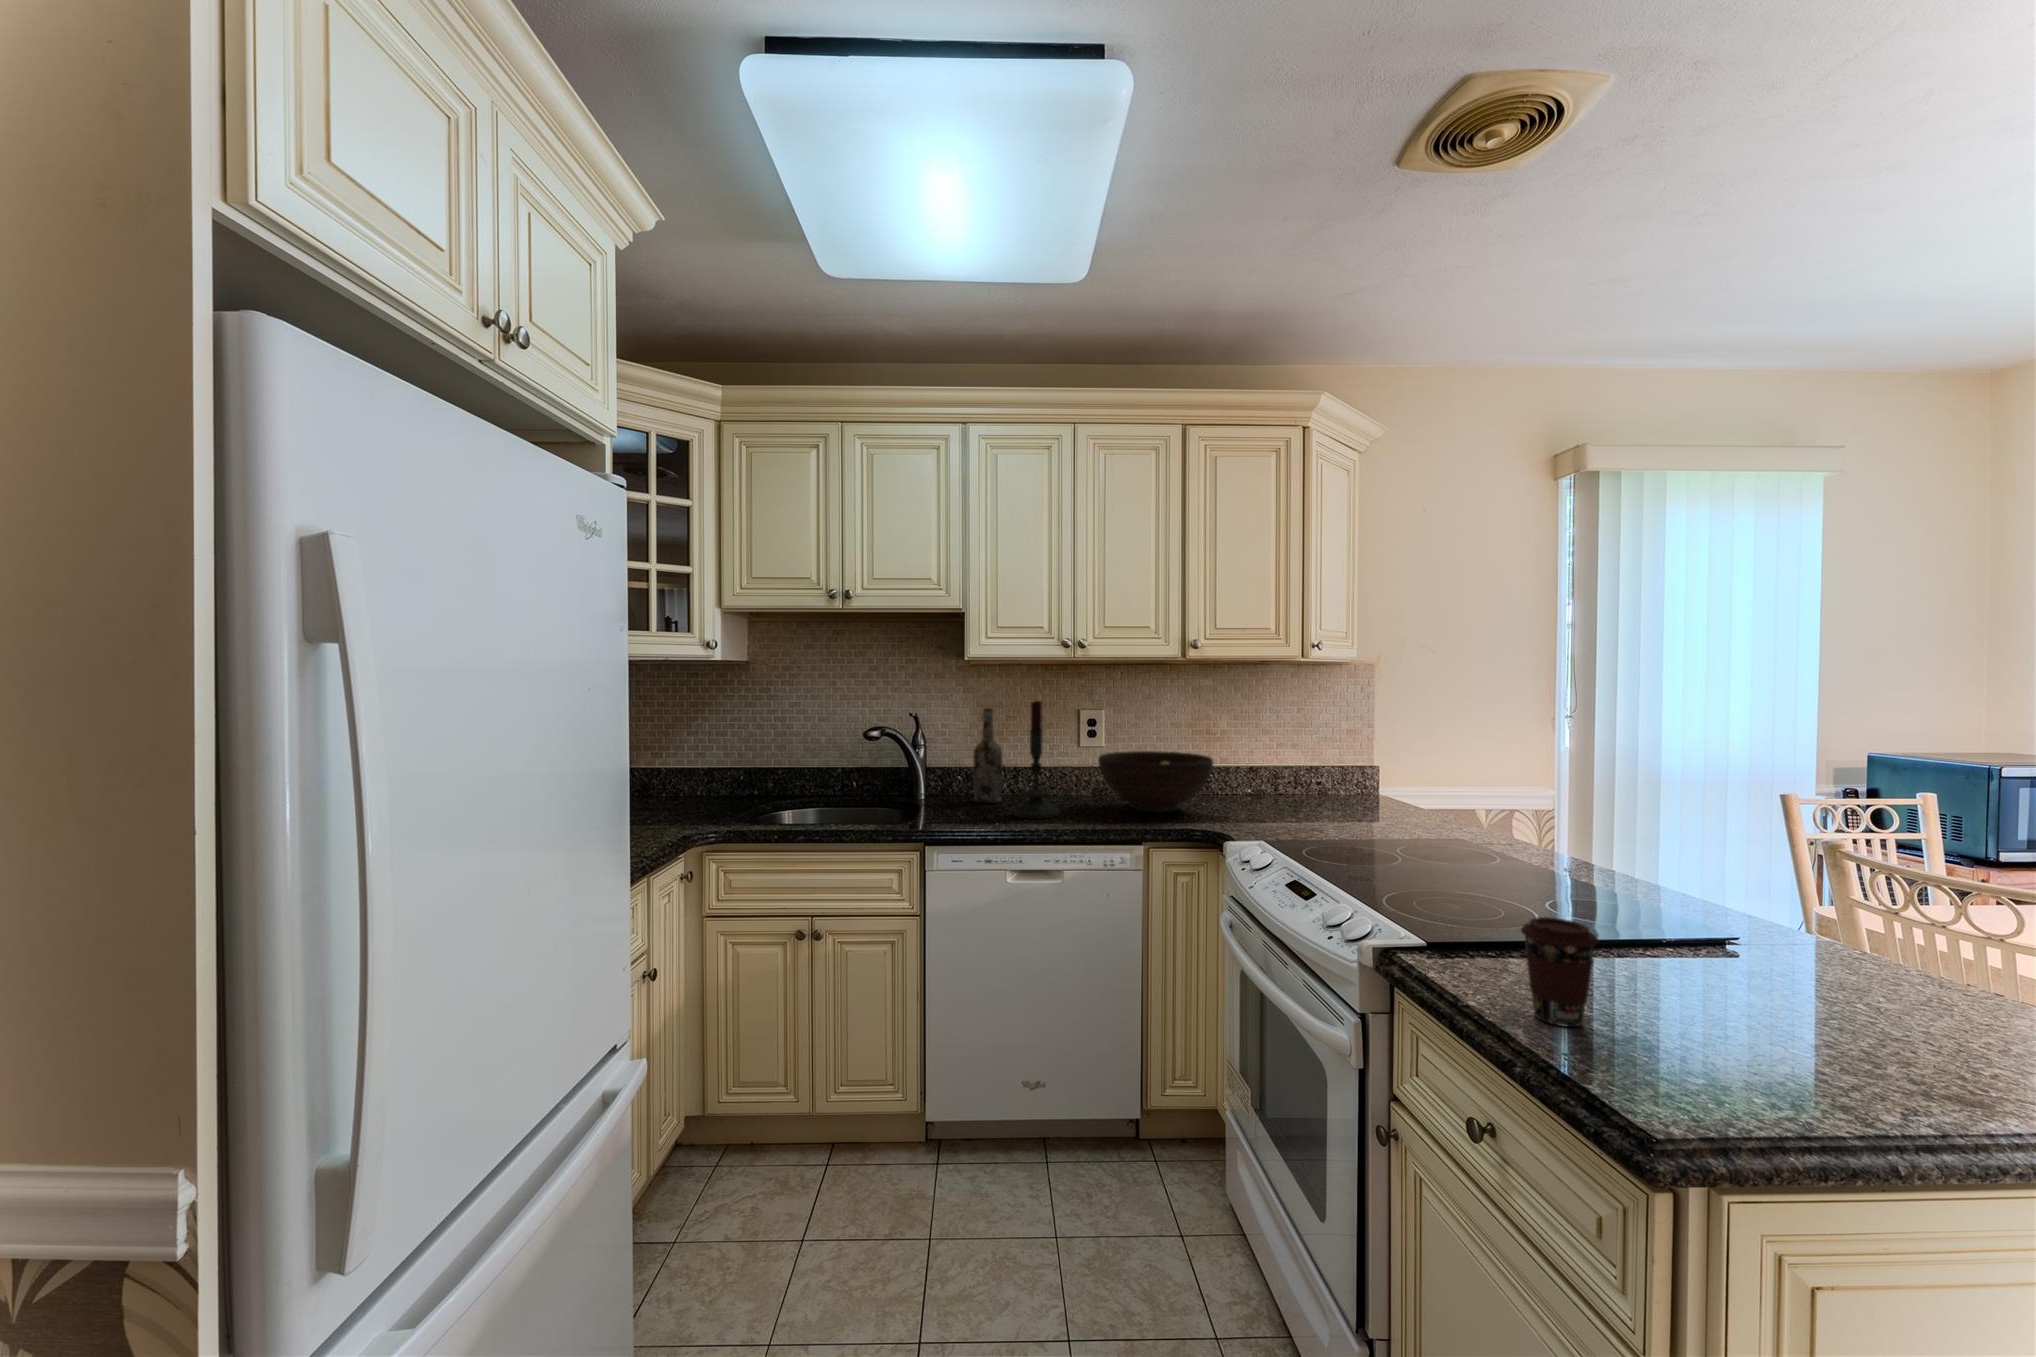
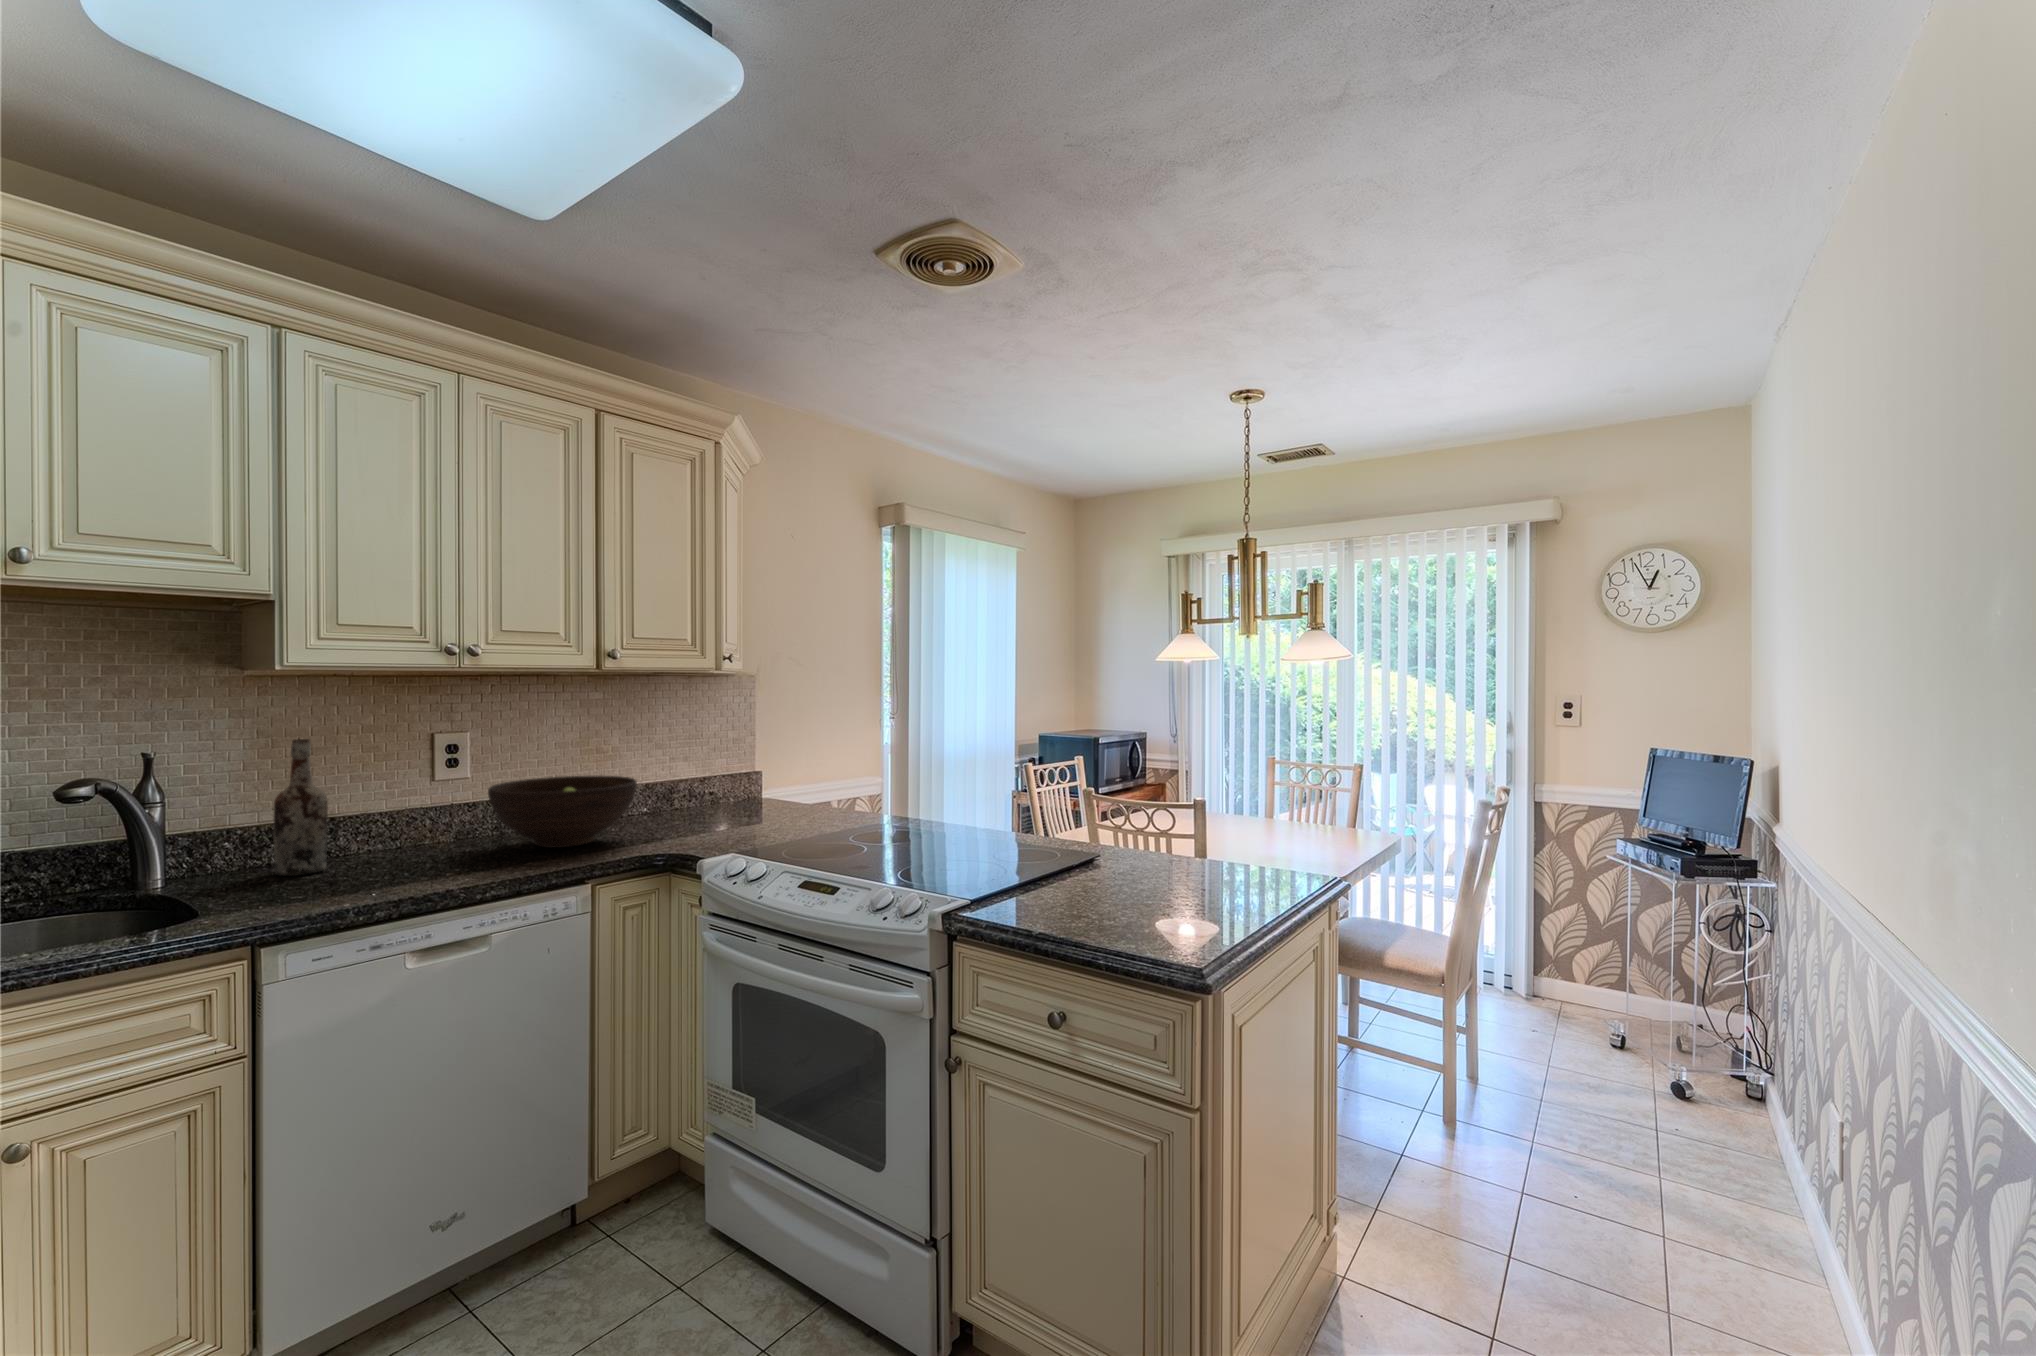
candle: present [1013,701,1059,819] -> none [377,720,451,882]
coffee cup: present [1521,917,1598,1027] -> none [1072,855,1118,928]

